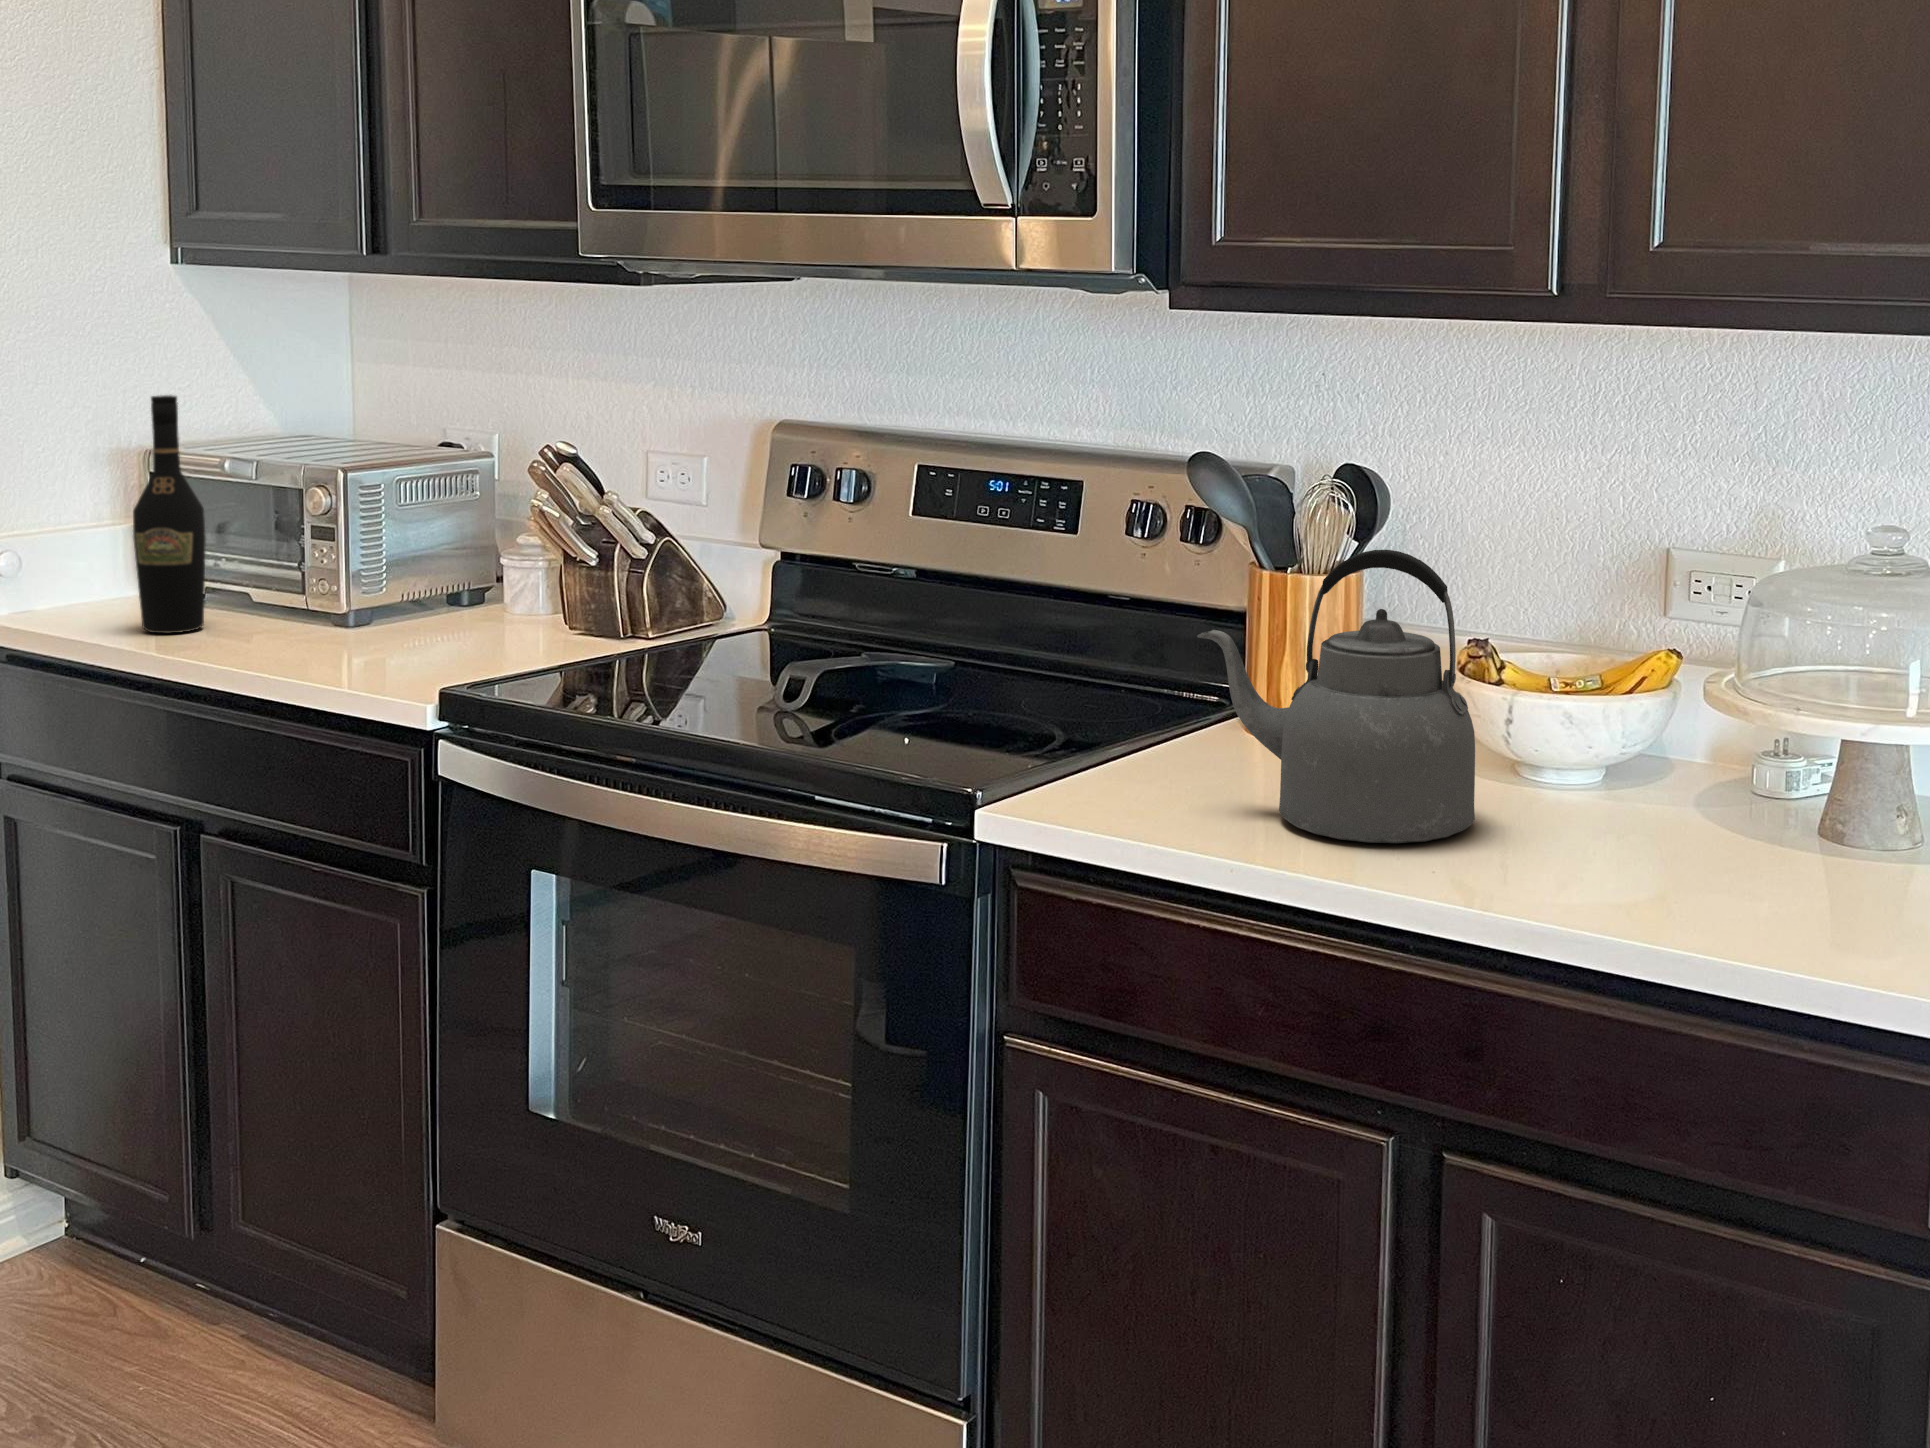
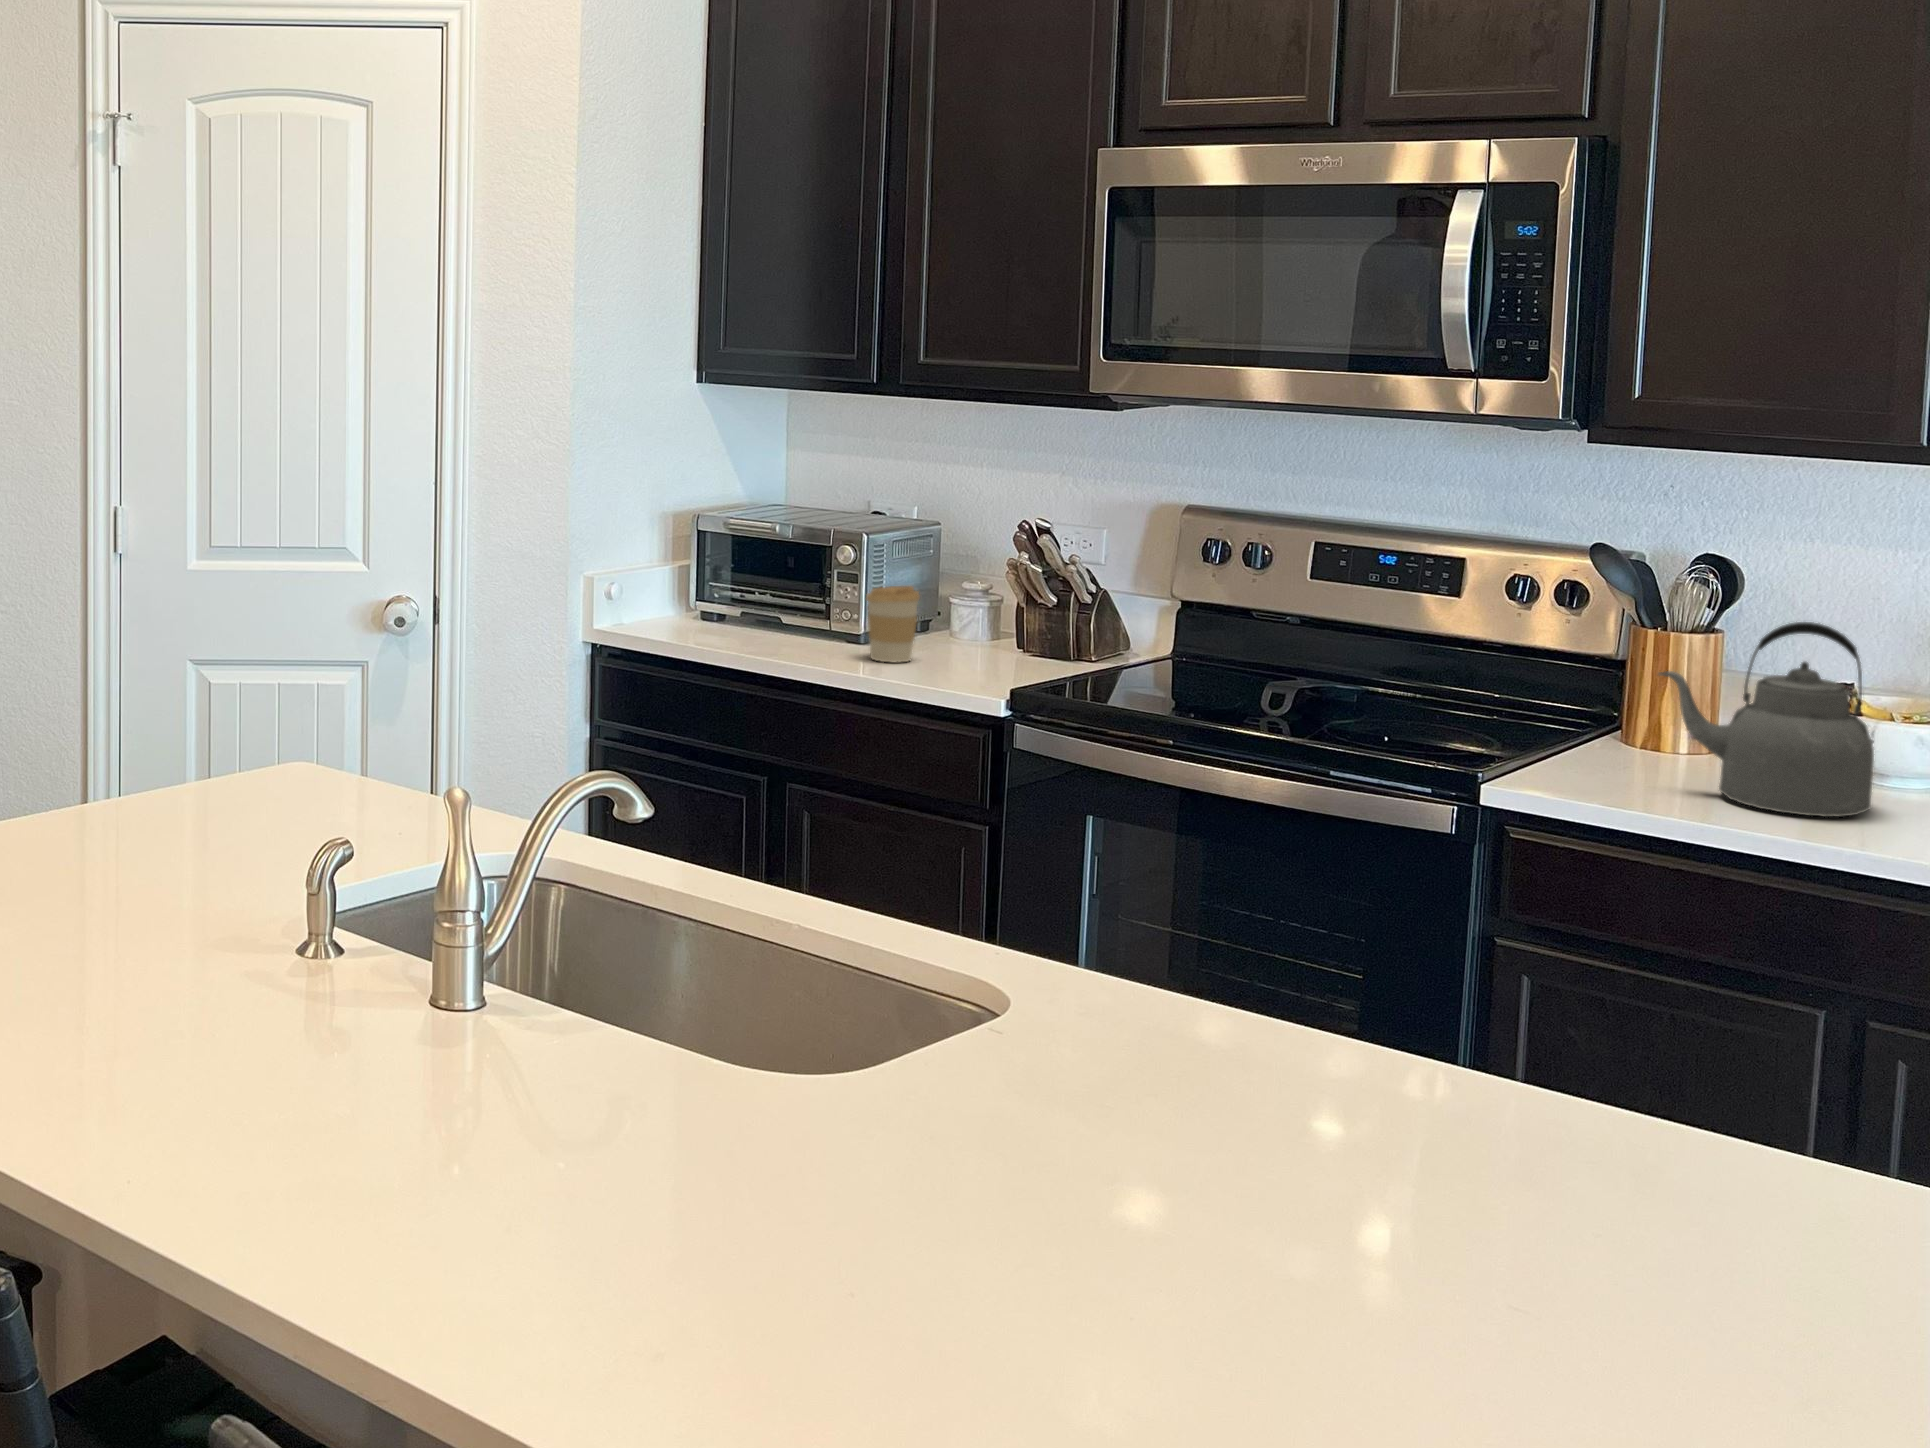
wine bottle: present [133,395,206,633] -> none [711,477,757,643]
coffee cup: none [319,543,399,653] -> present [866,586,920,662]

